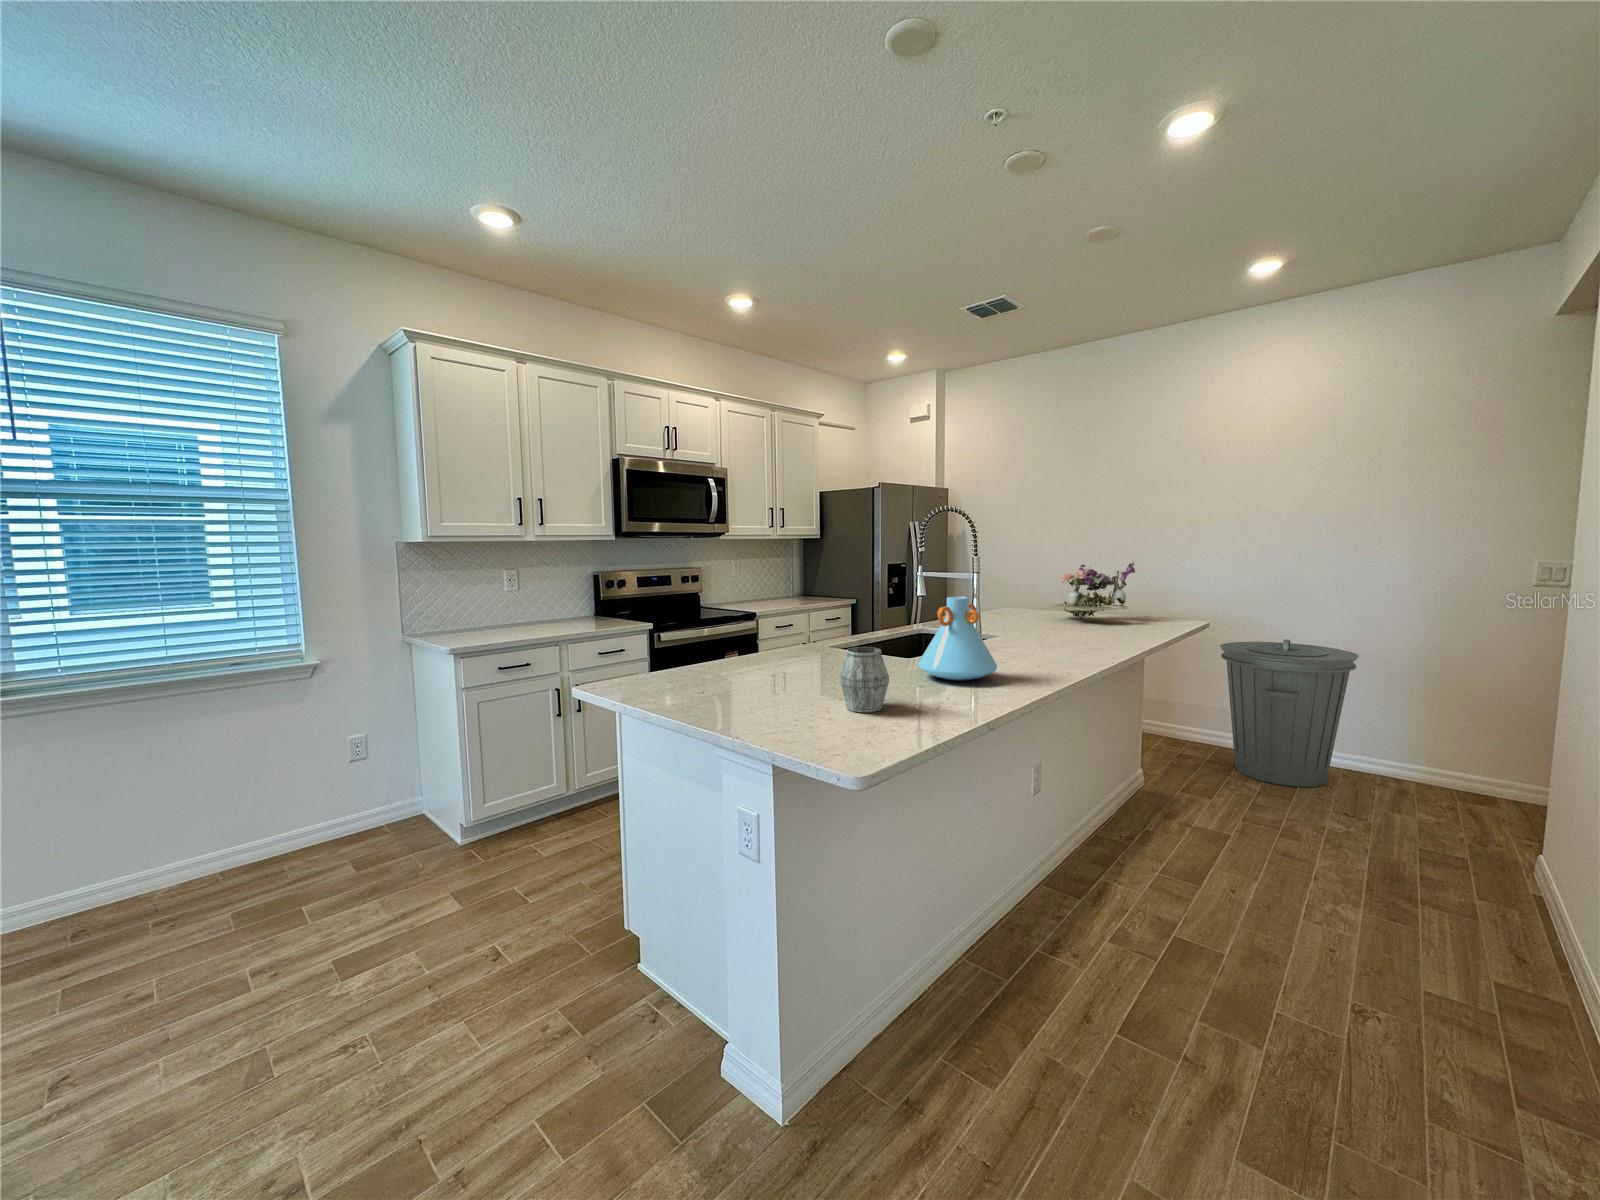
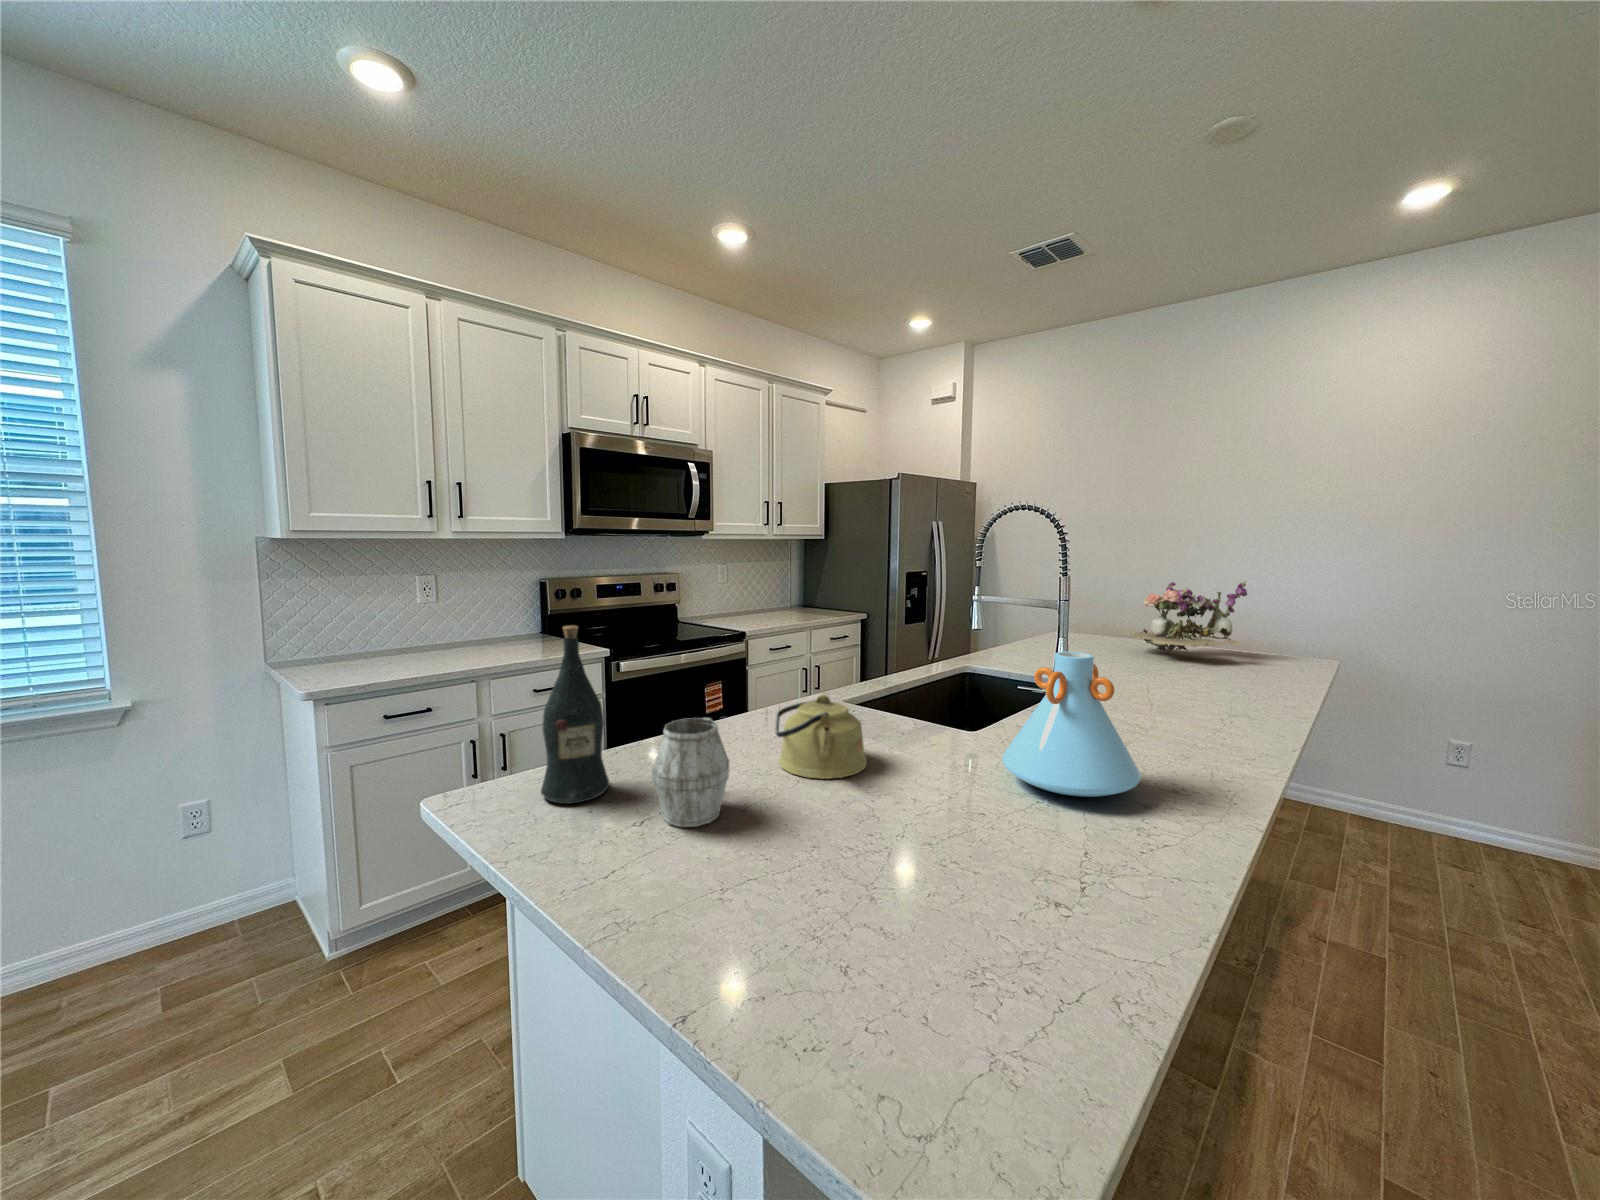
wine bottle: none [642,584,681,687] -> present [541,626,609,804]
kettle: none [779,629,837,677] -> present [775,695,867,779]
trash can: present [1220,639,1359,787] -> none [1331,680,1529,875]
mug: present [840,647,889,713] -> present [652,718,729,827]

